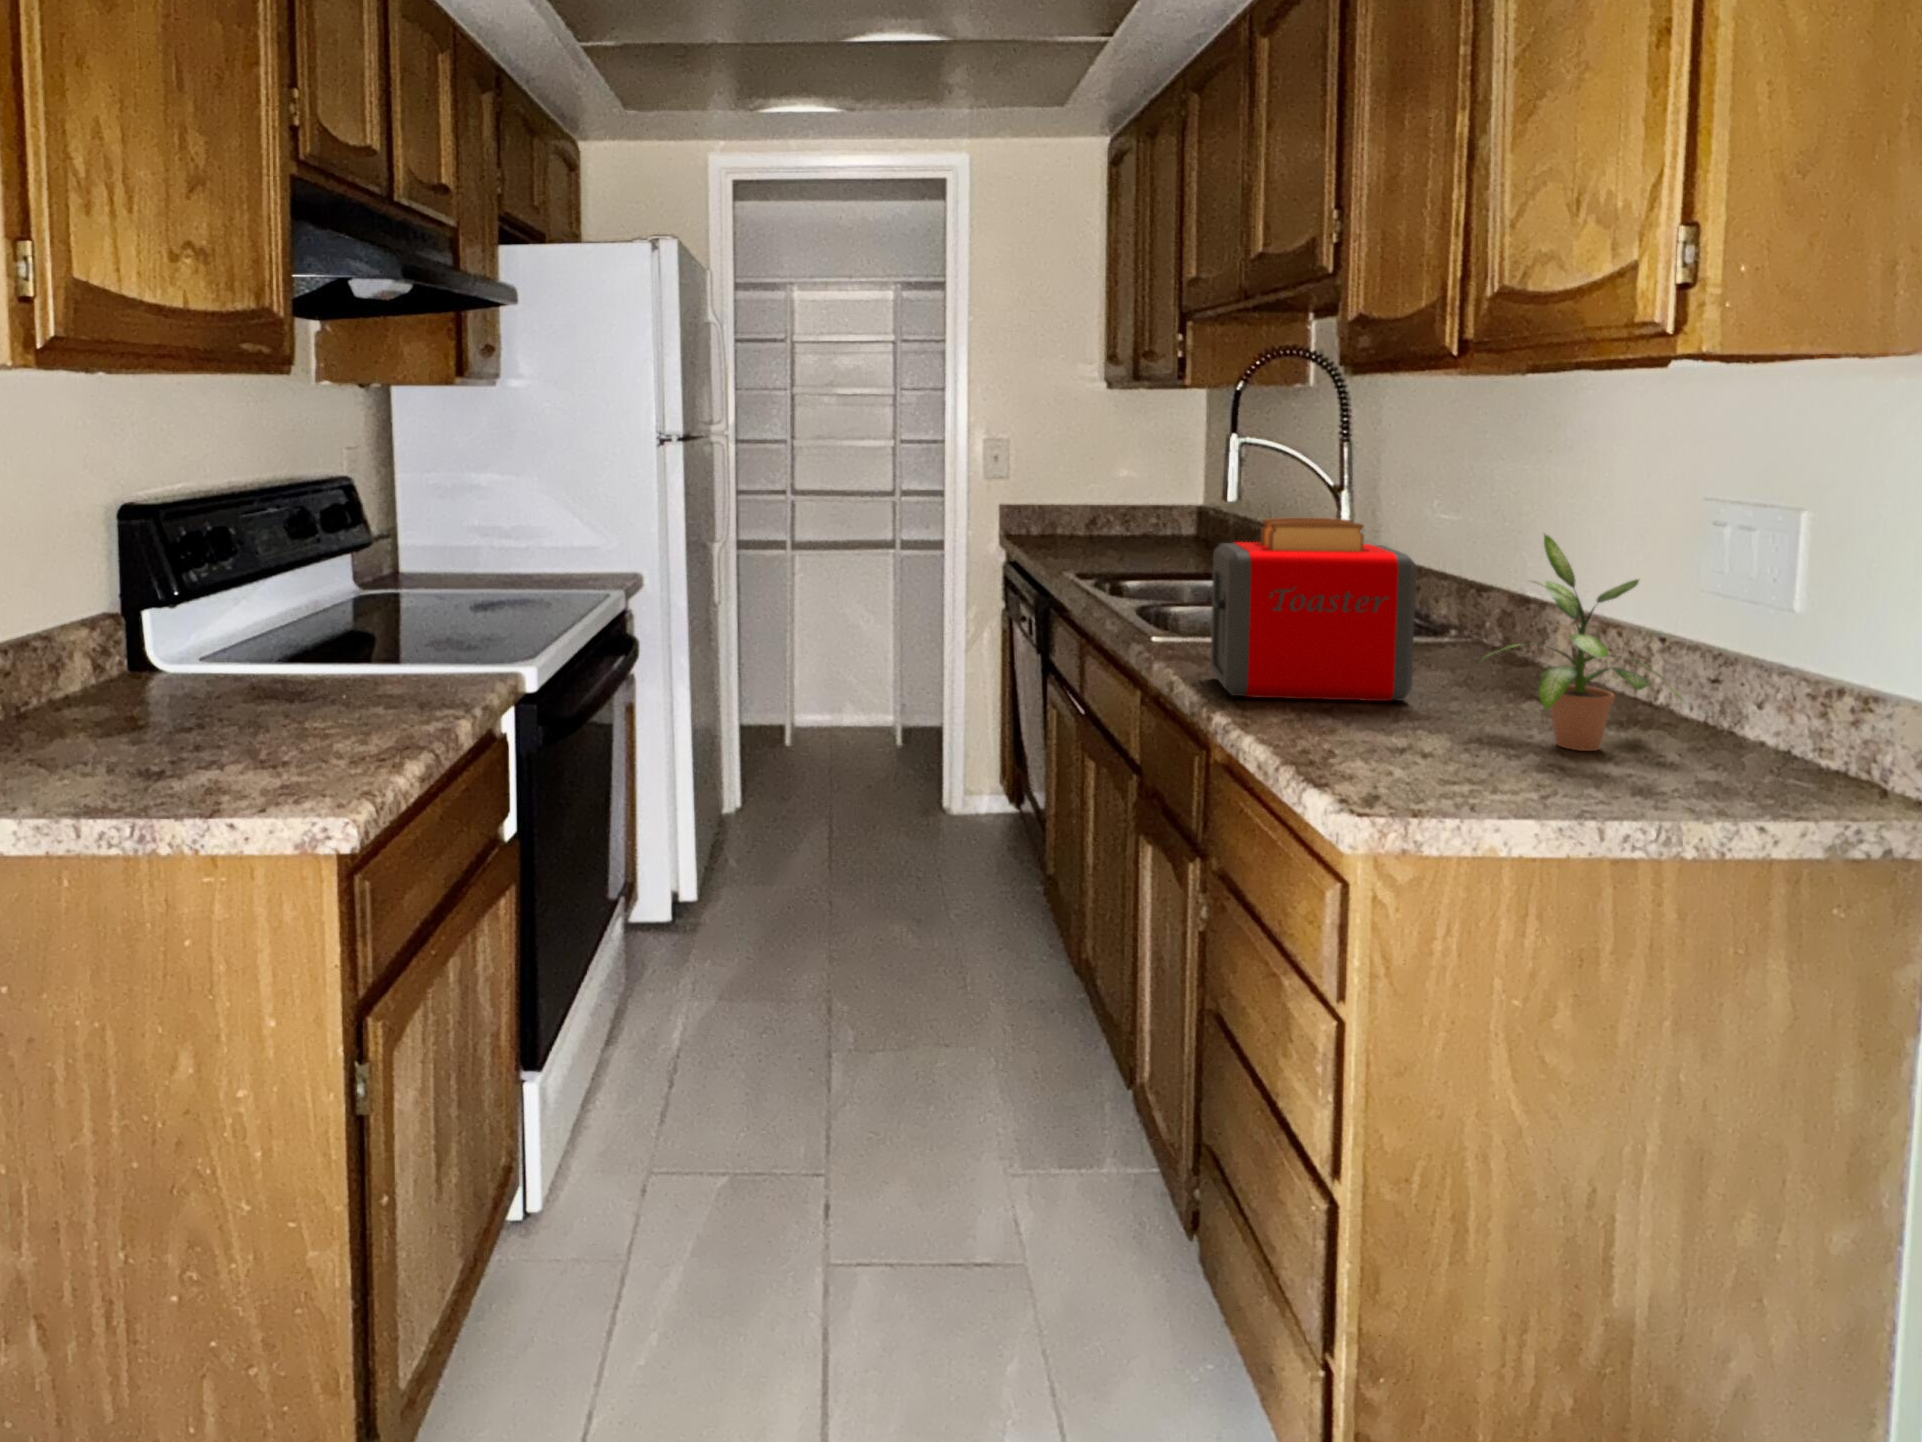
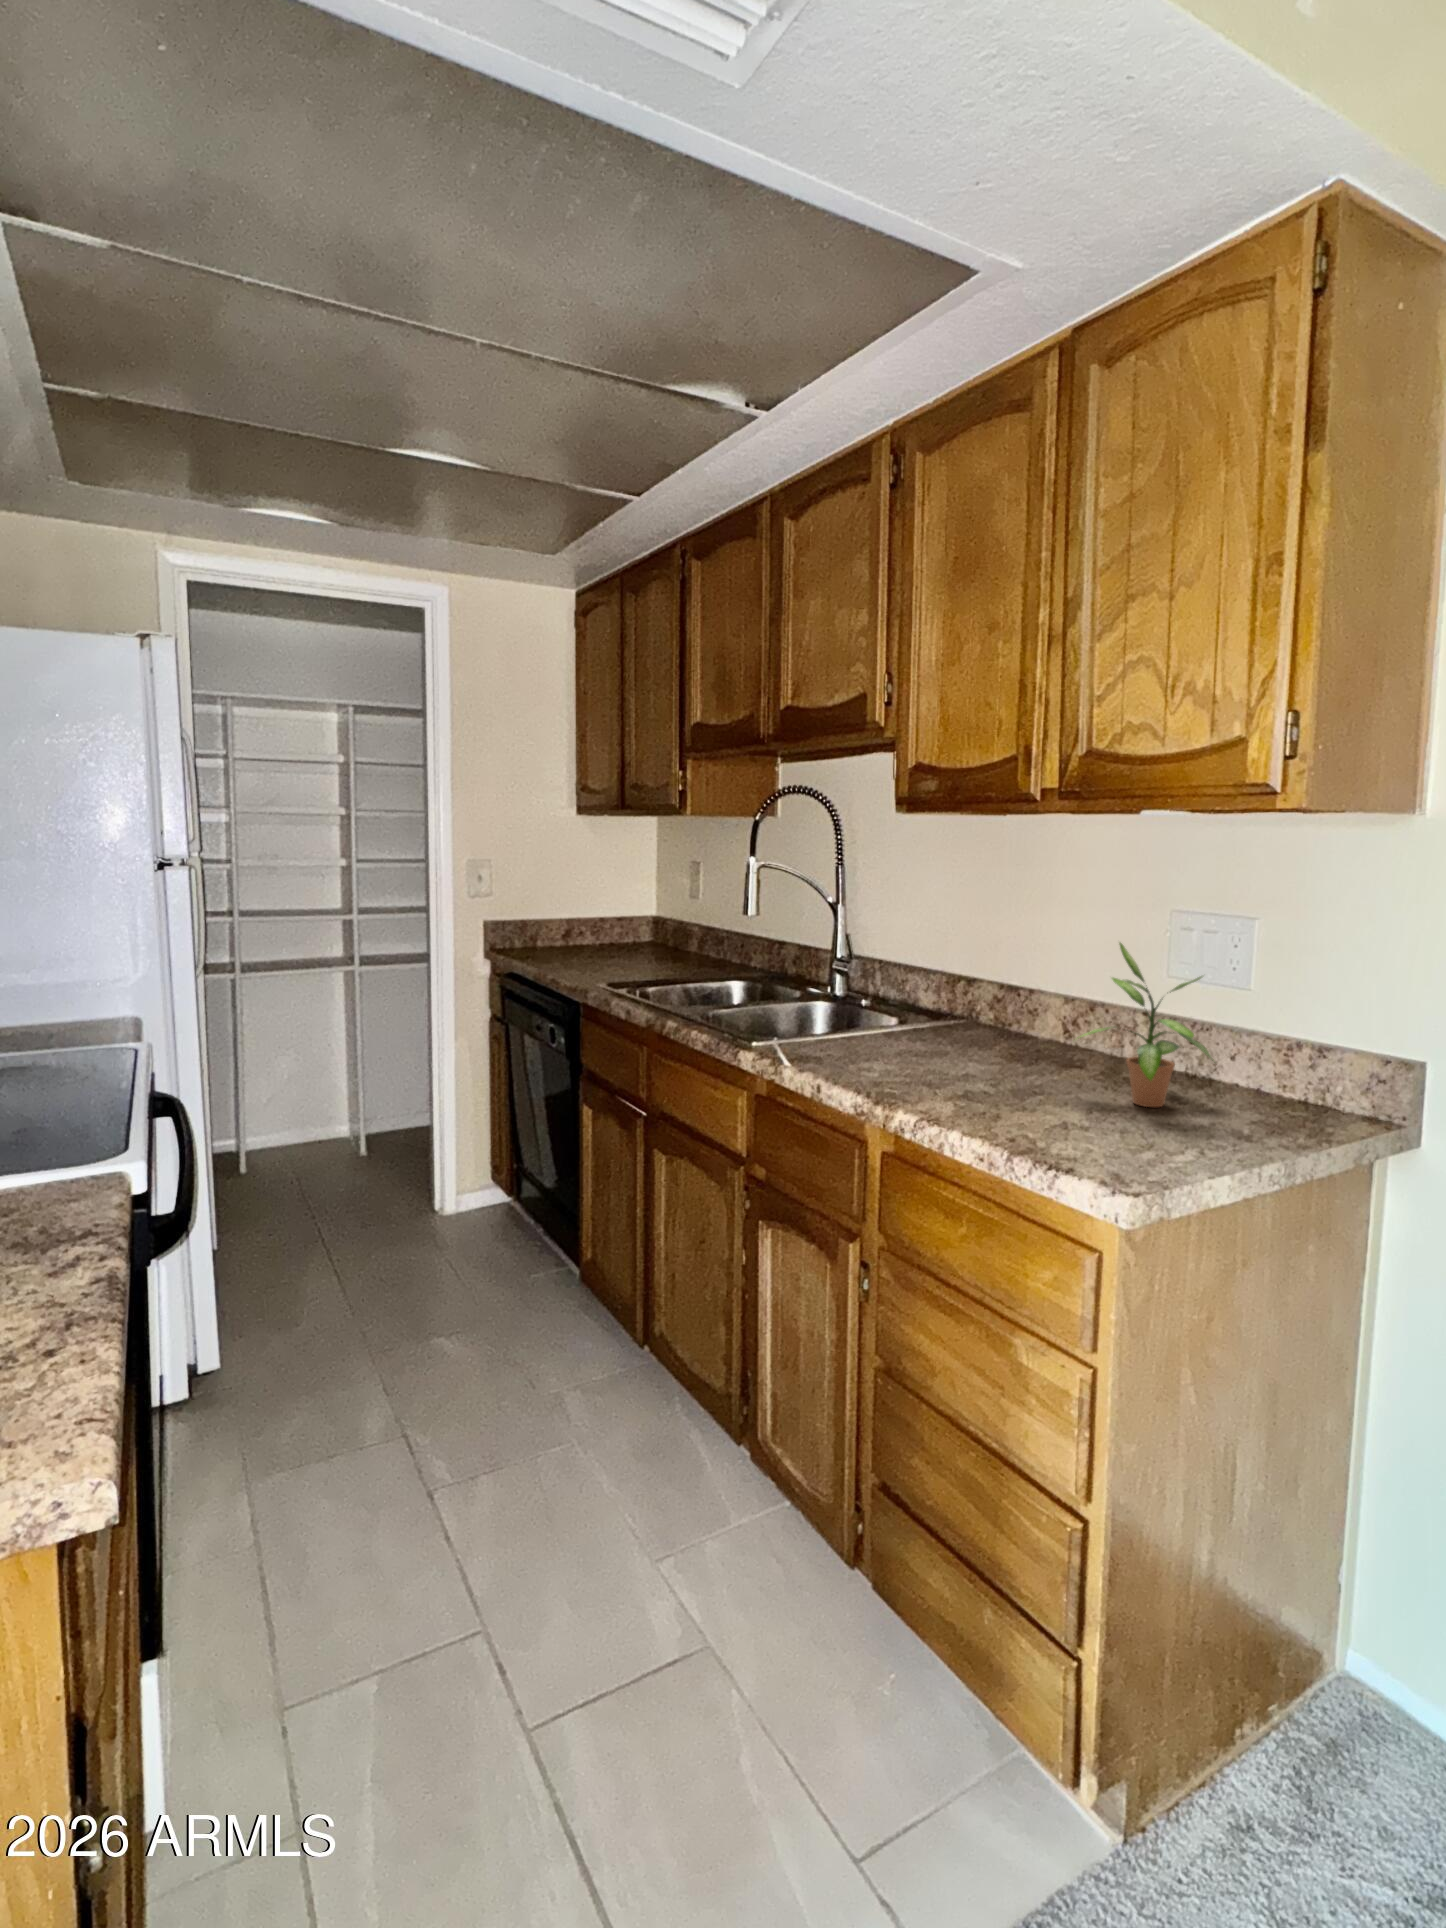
toaster: present [1210,518,1416,701] -> none [838,933,1008,1091]

